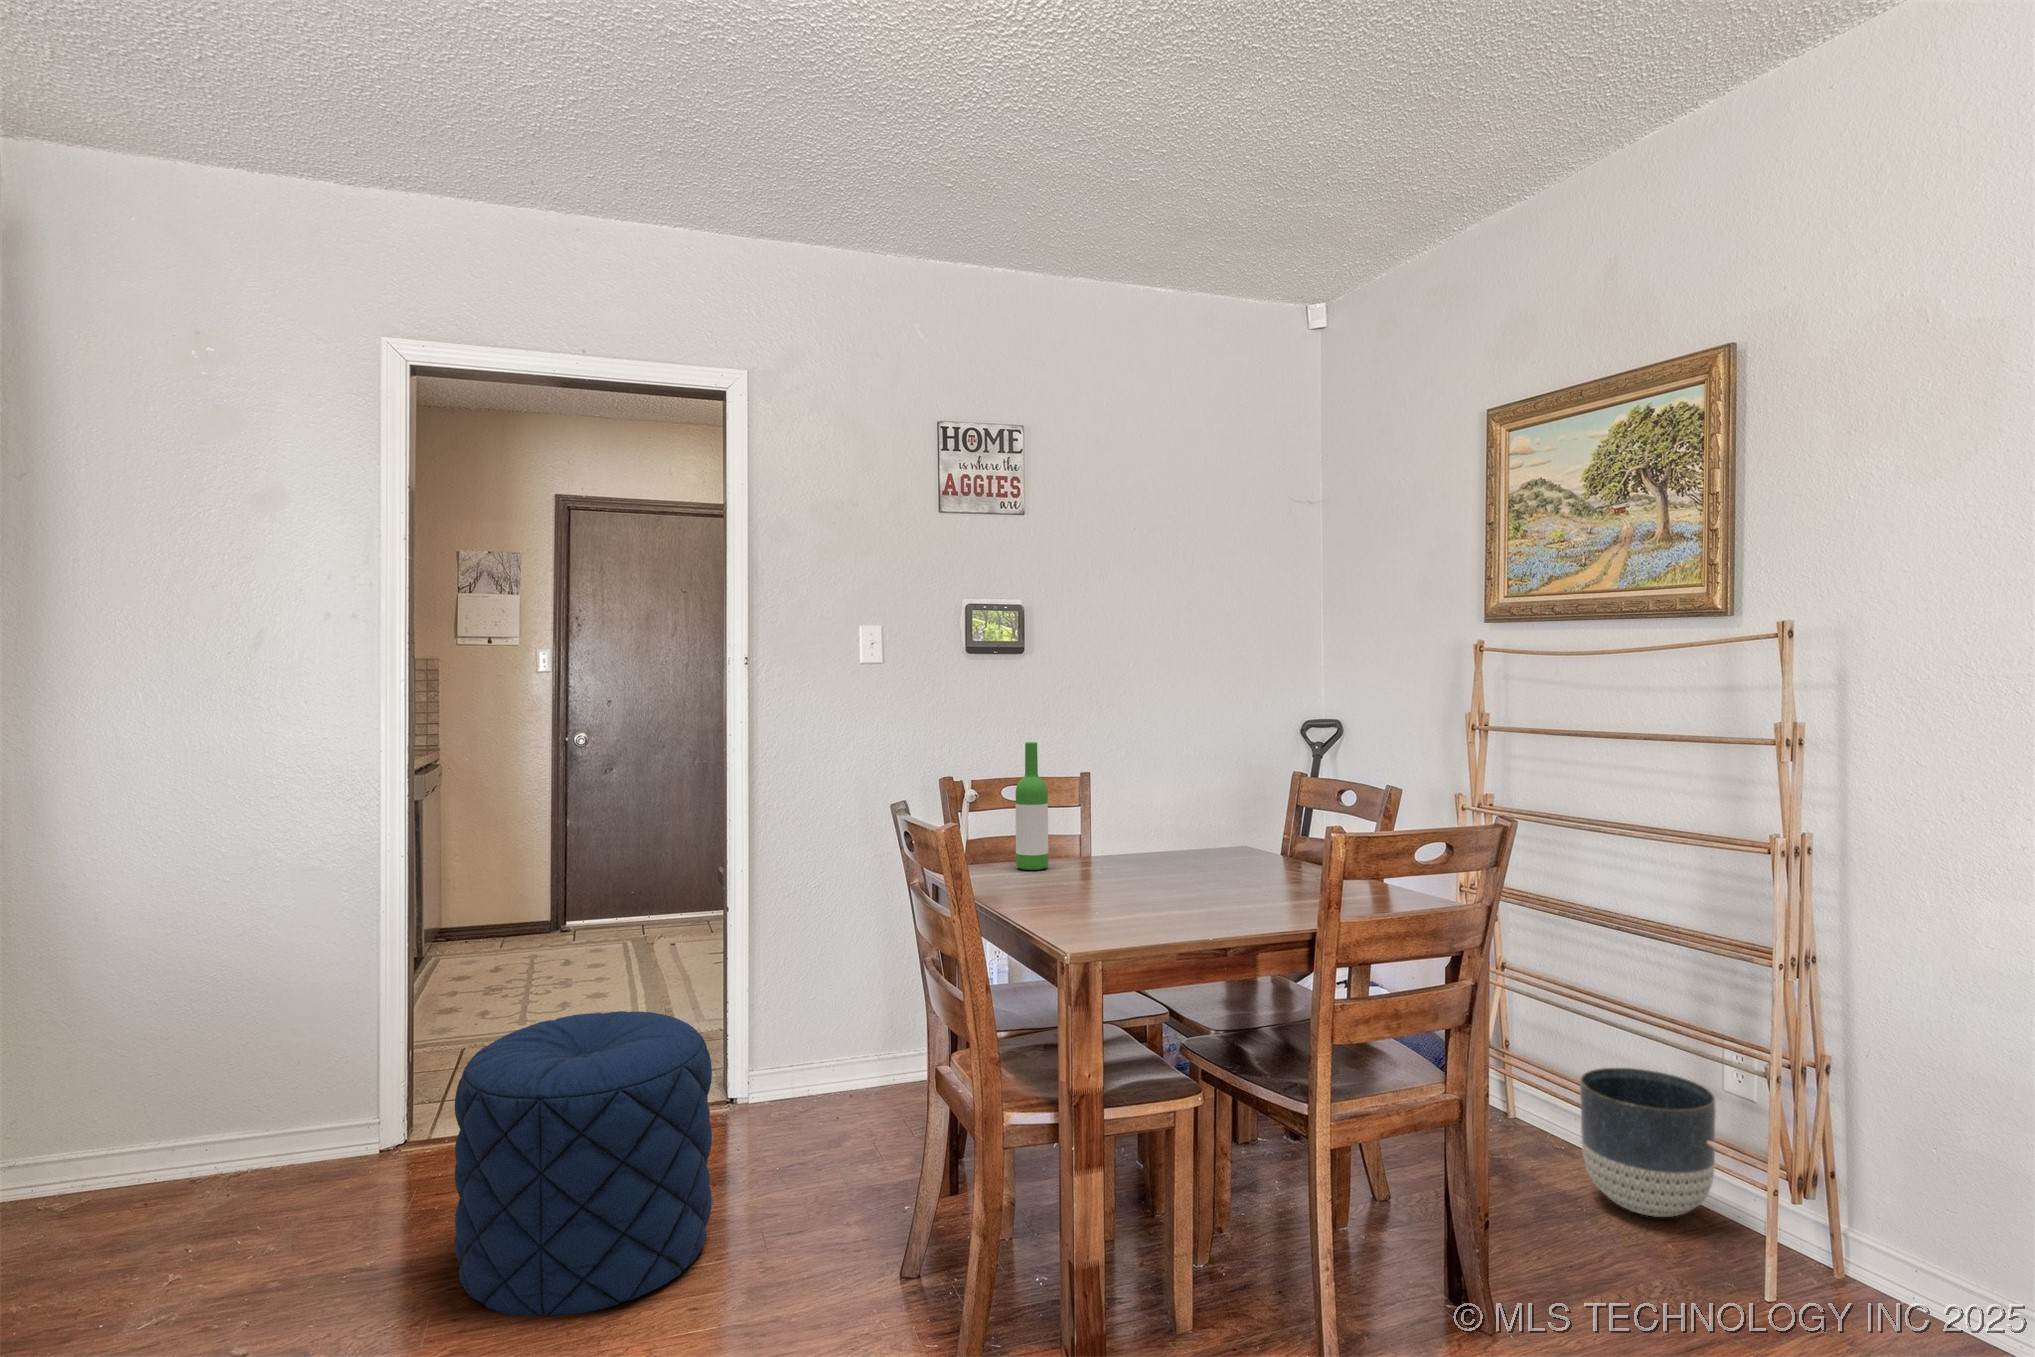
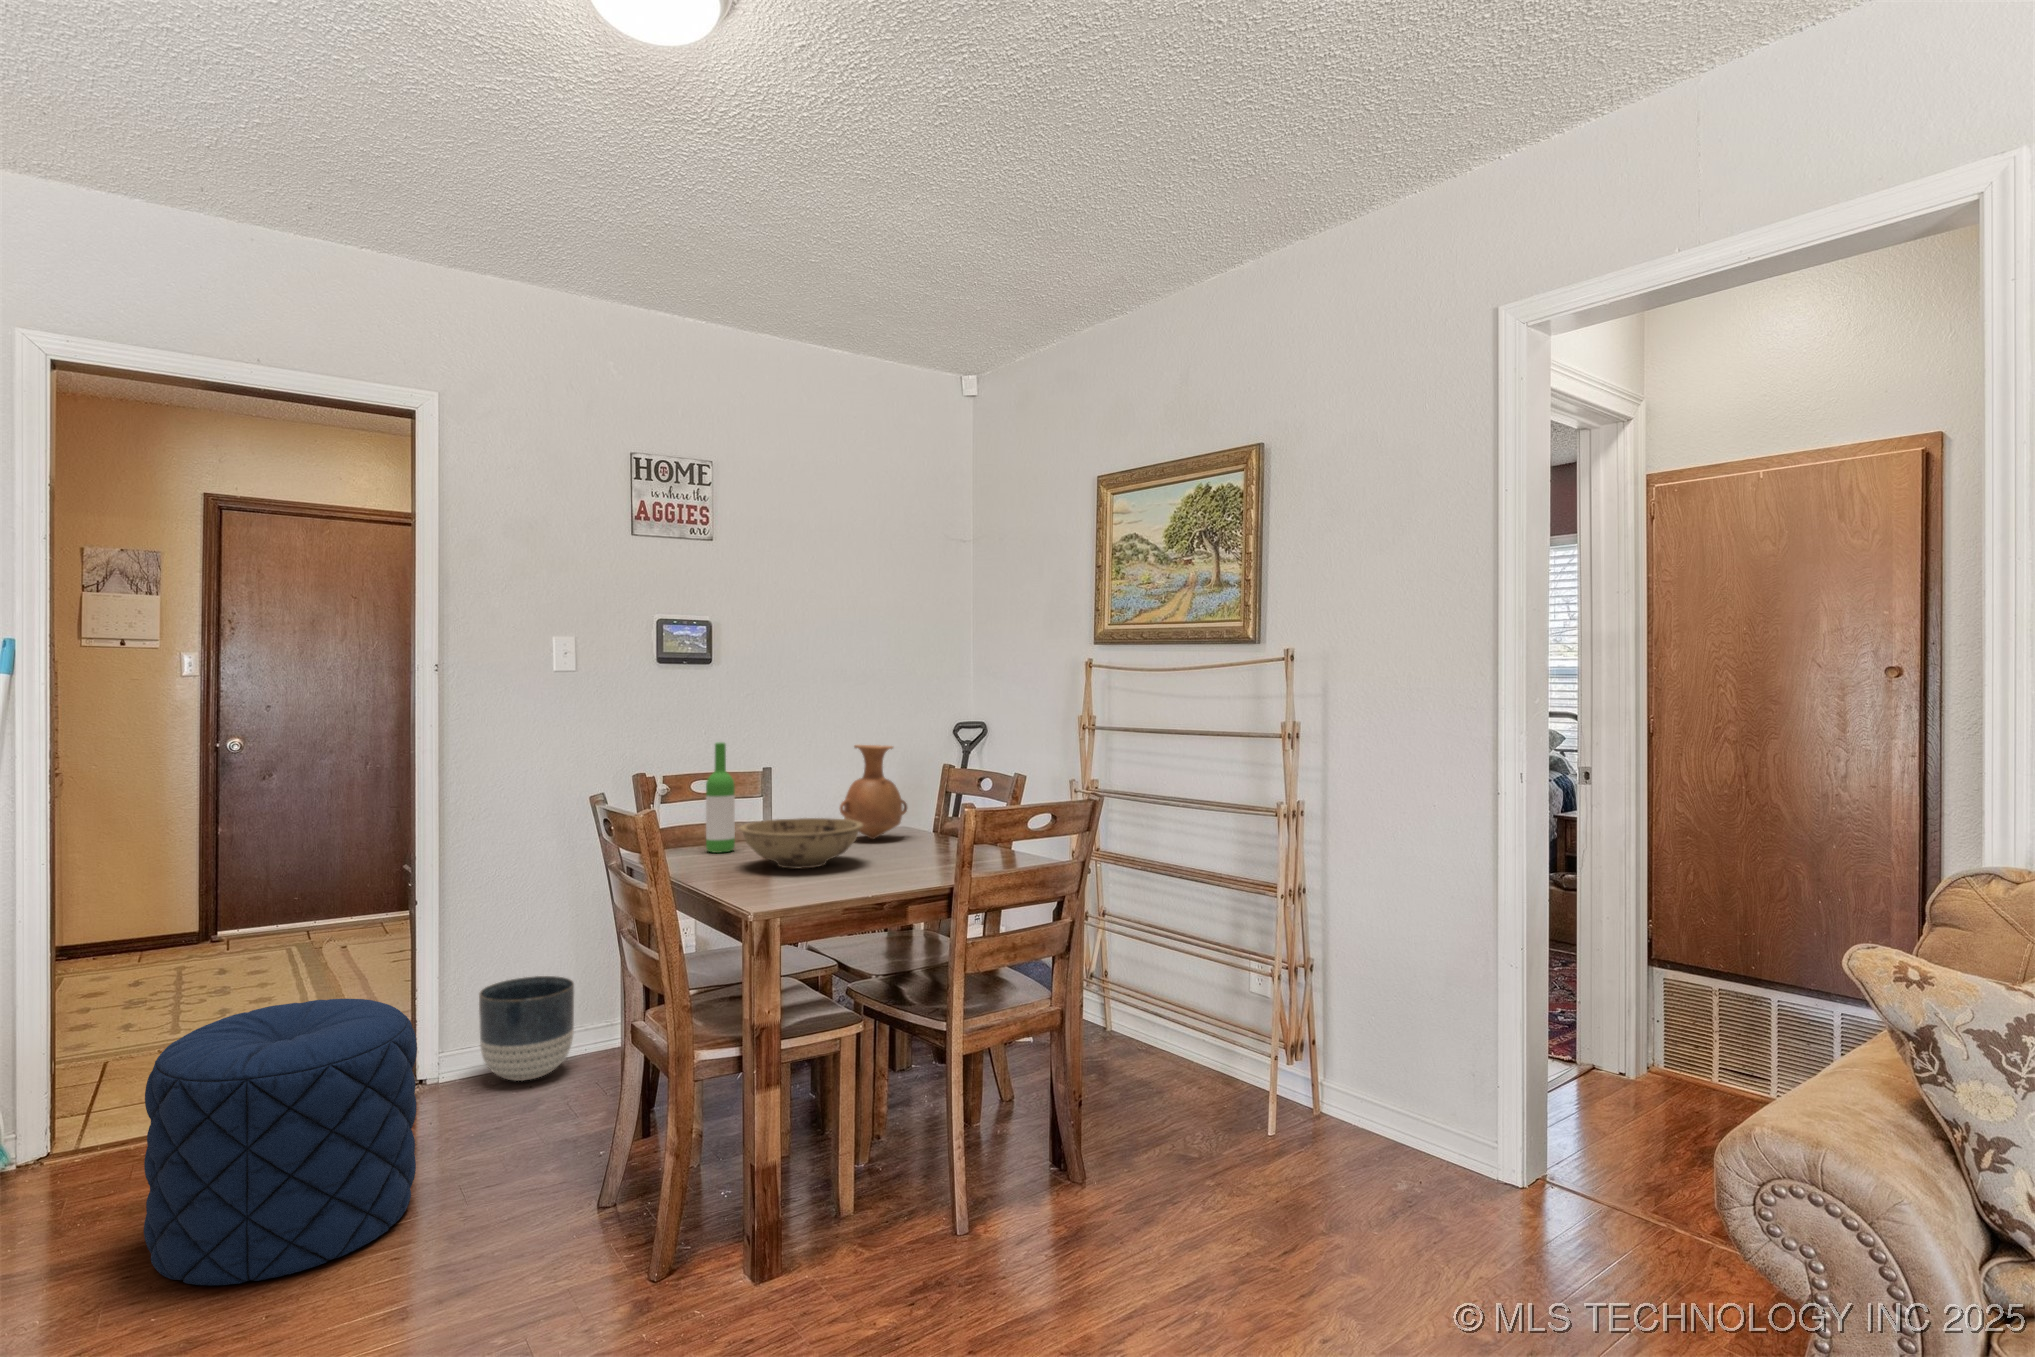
vase: none [1169,746,1251,860] -> present [840,745,907,839]
bowl: none [1052,834,1199,895] -> present [740,818,863,869]
planter: present [1580,1068,1716,1217] -> present [479,976,574,1081]

